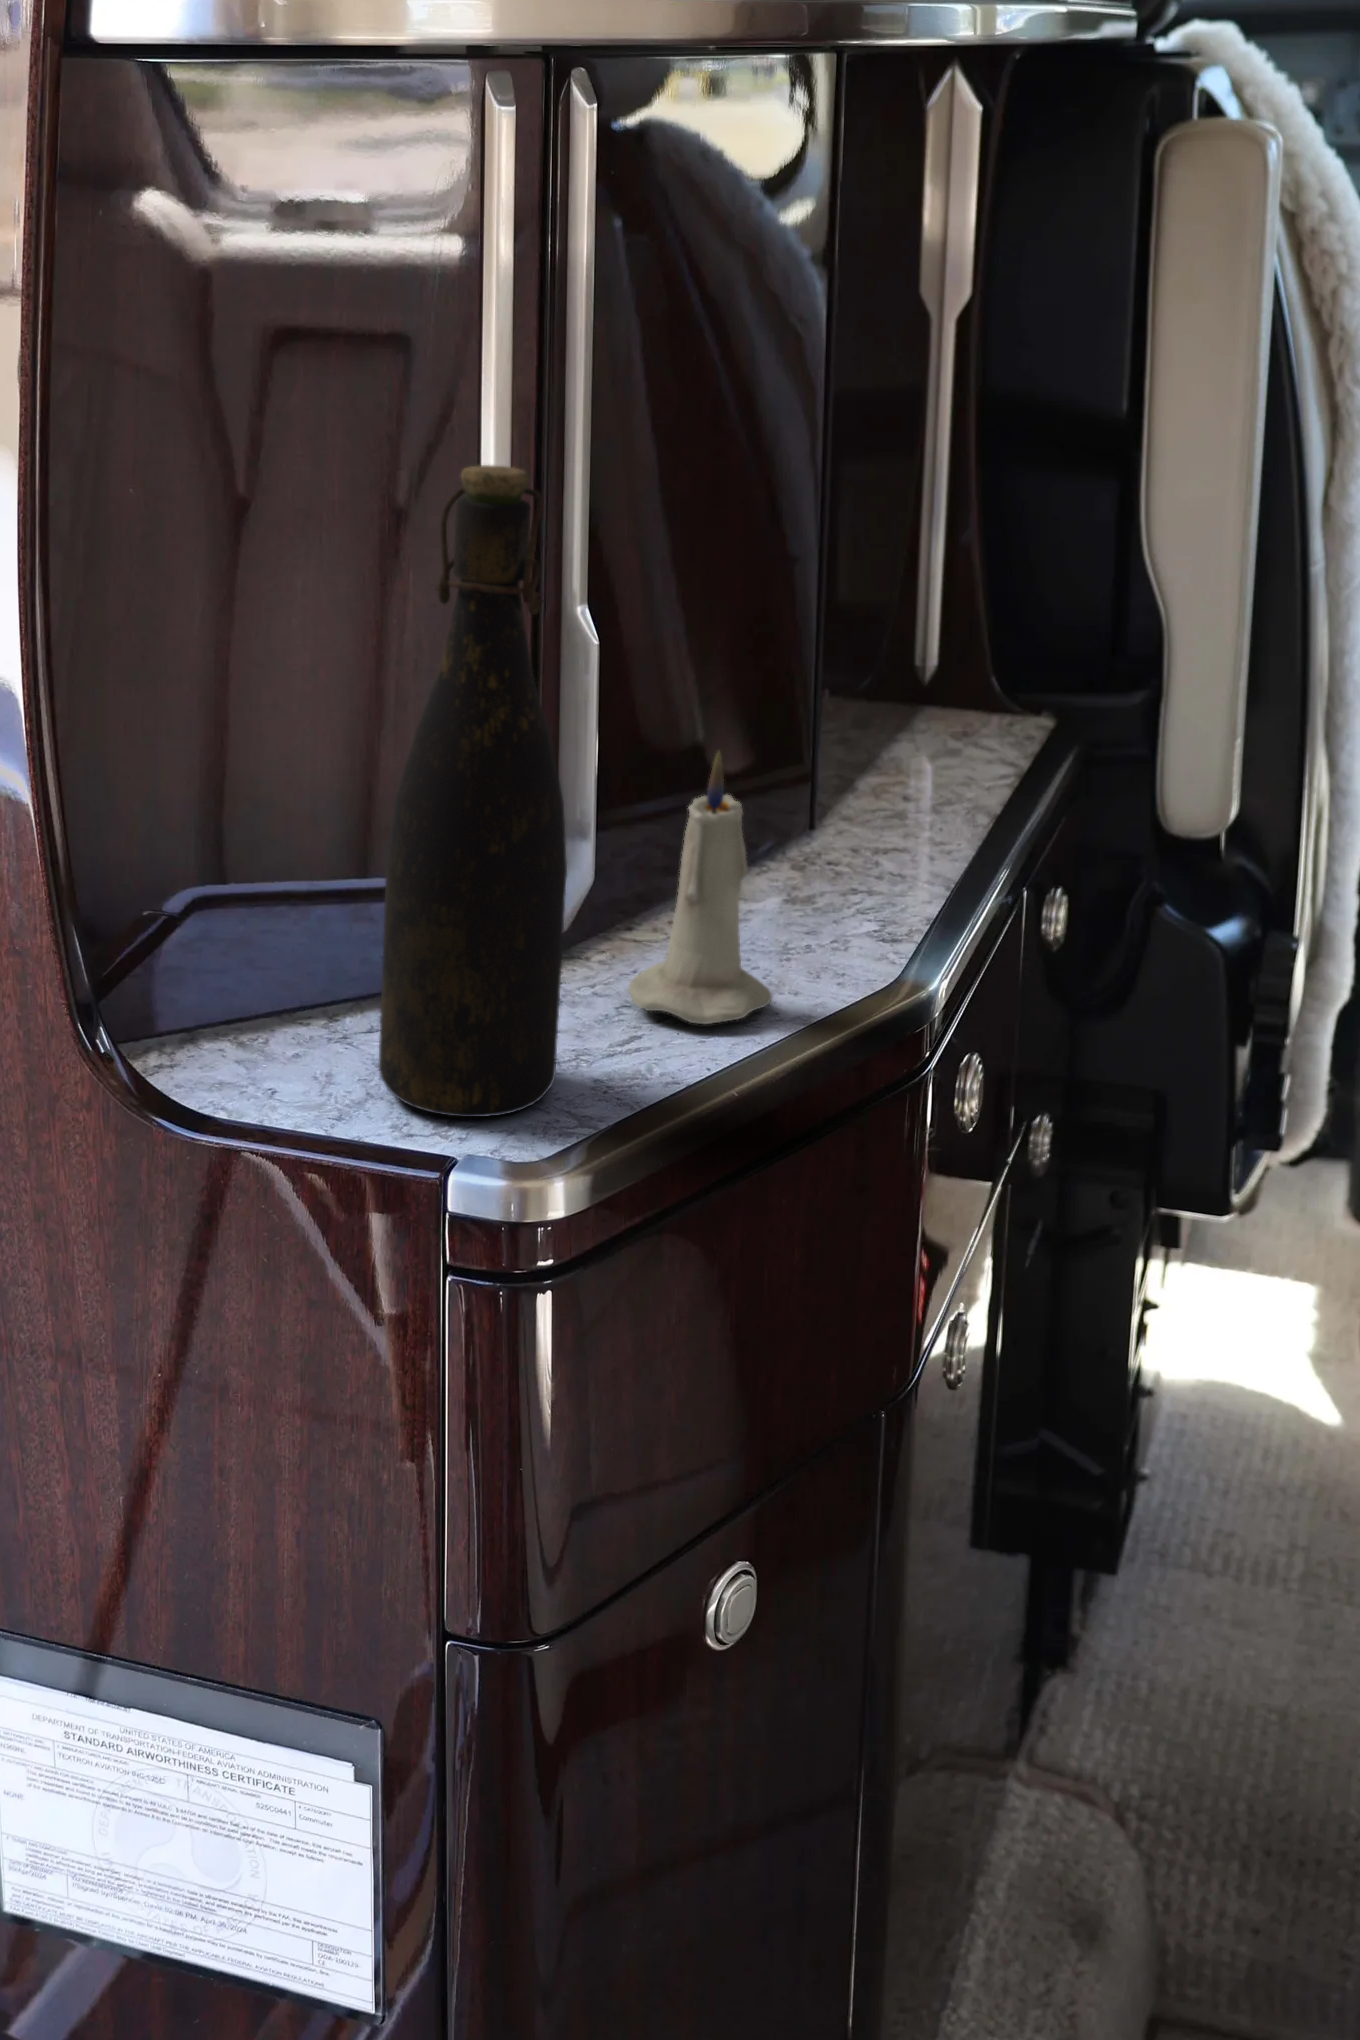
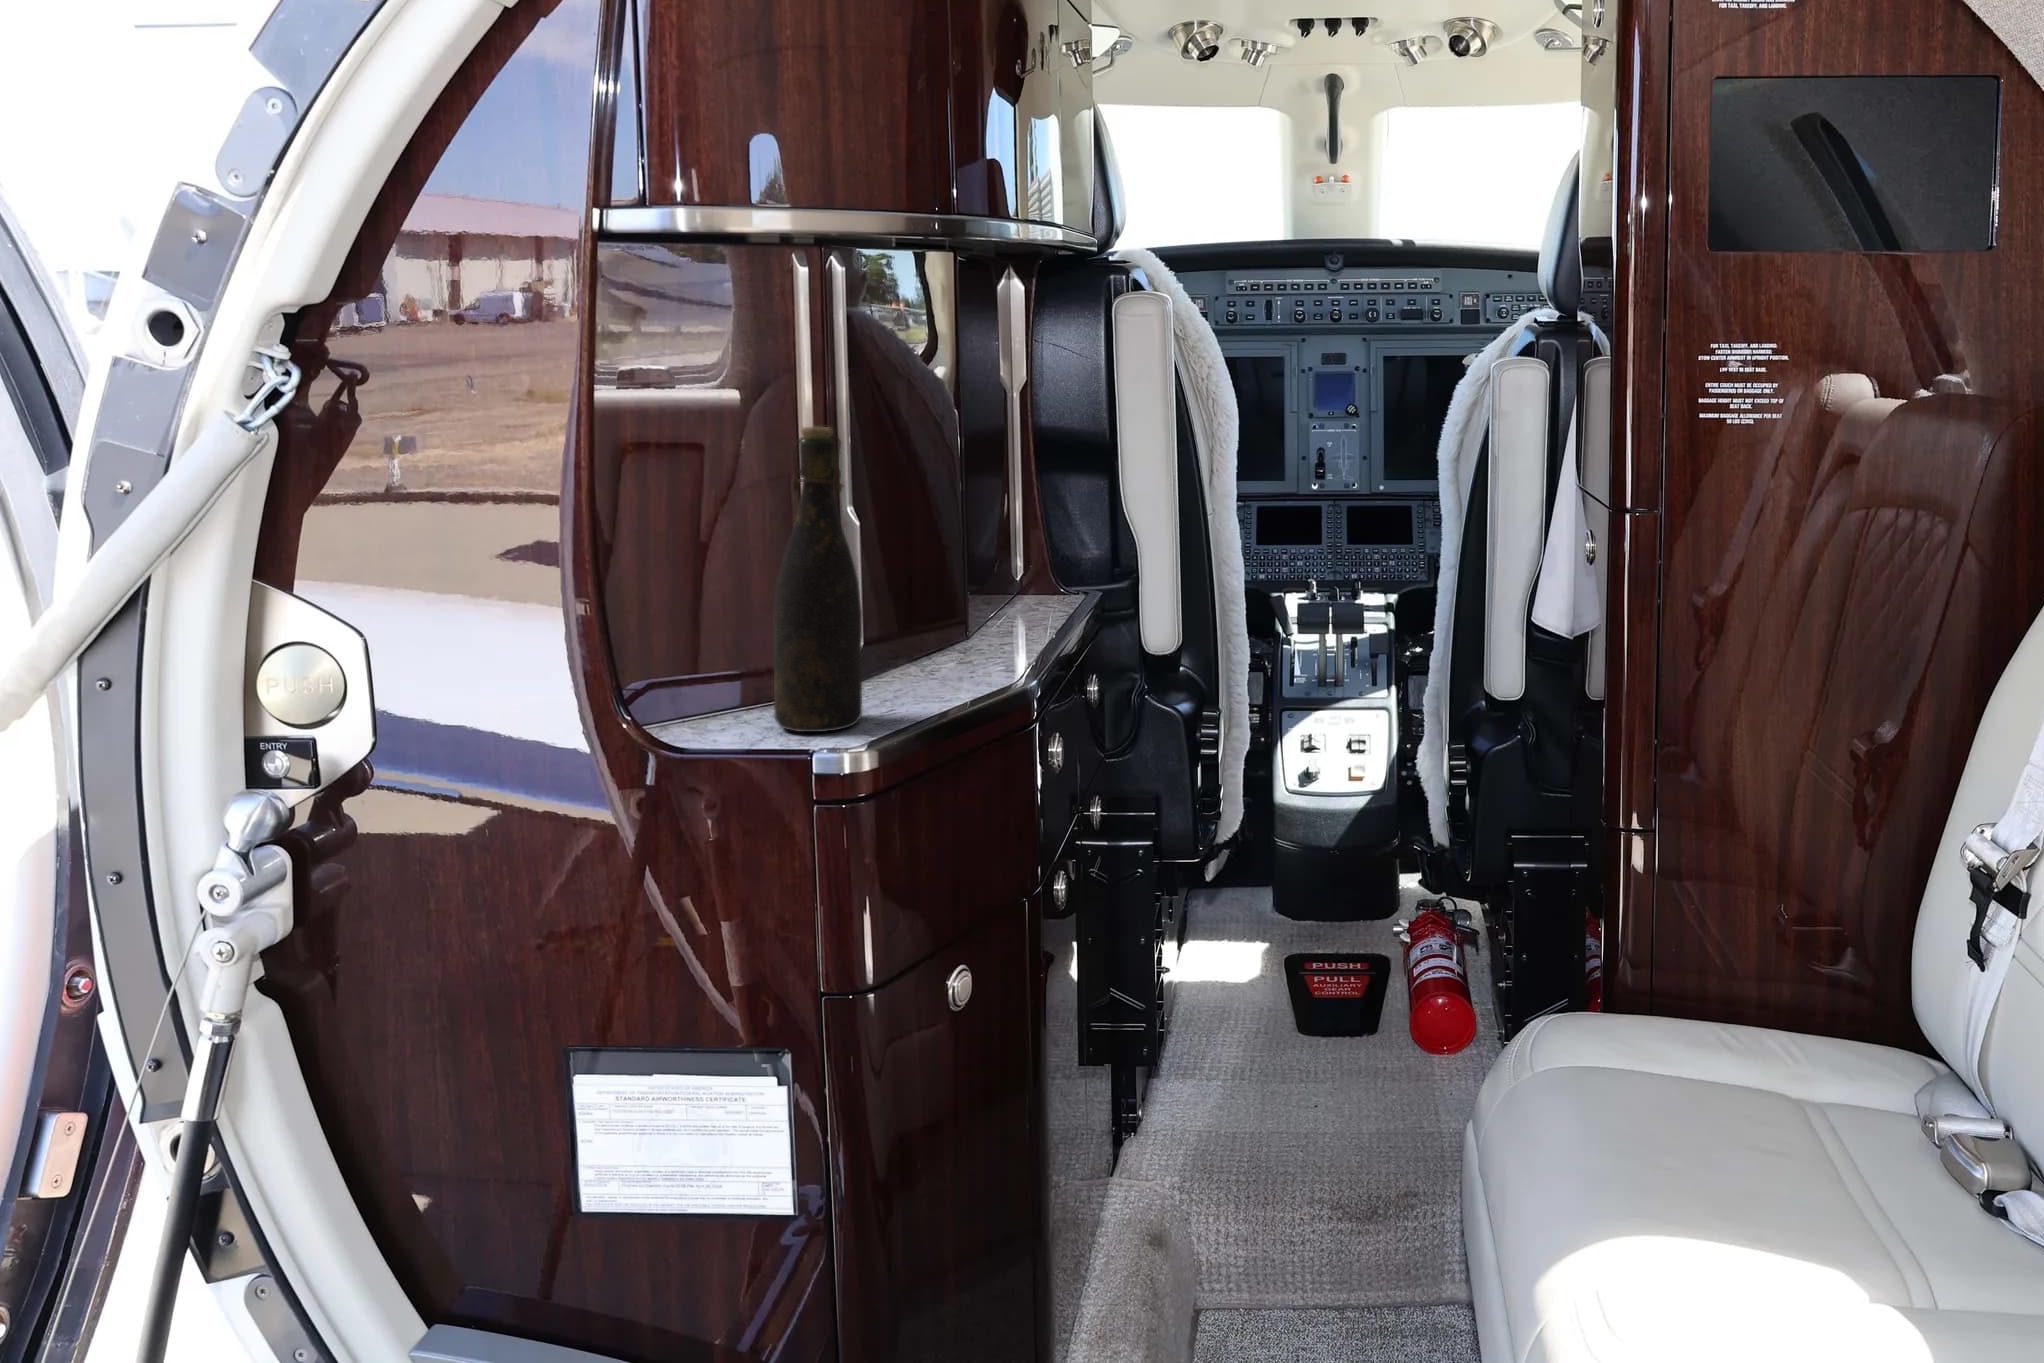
candle: present [628,752,772,1024] -> none [891,564,961,694]

